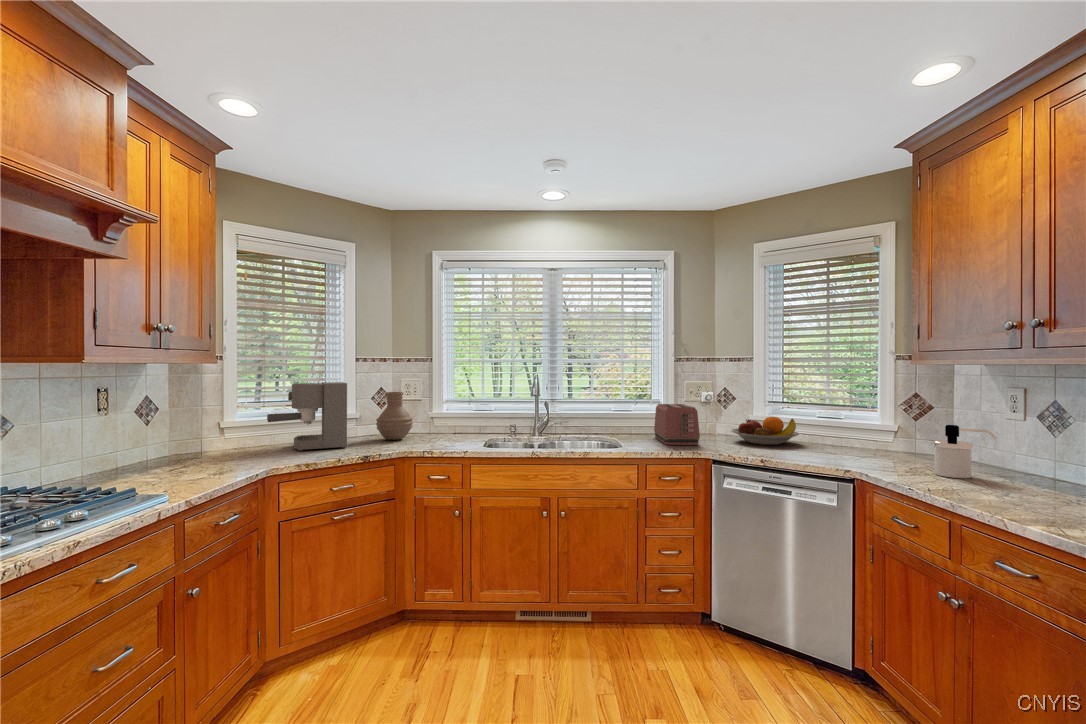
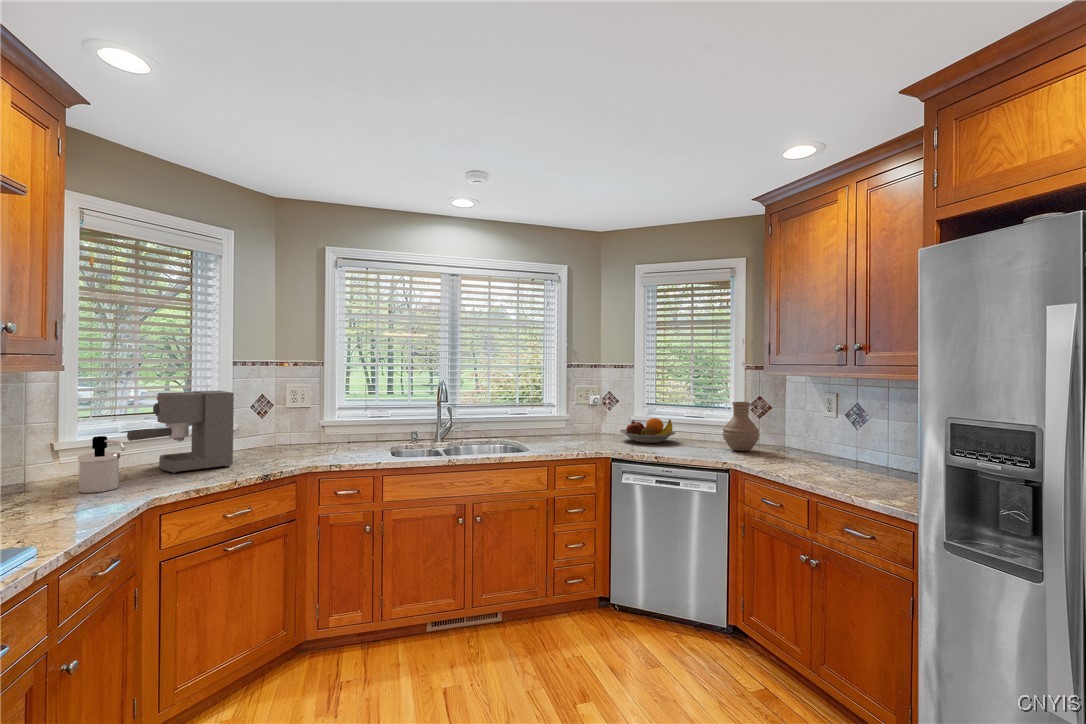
vase: present [376,392,413,440] -> present [723,402,760,451]
toaster: present [654,404,700,445] -> none [552,408,597,447]
soap dispenser: present [933,425,997,478] -> present [78,436,125,493]

